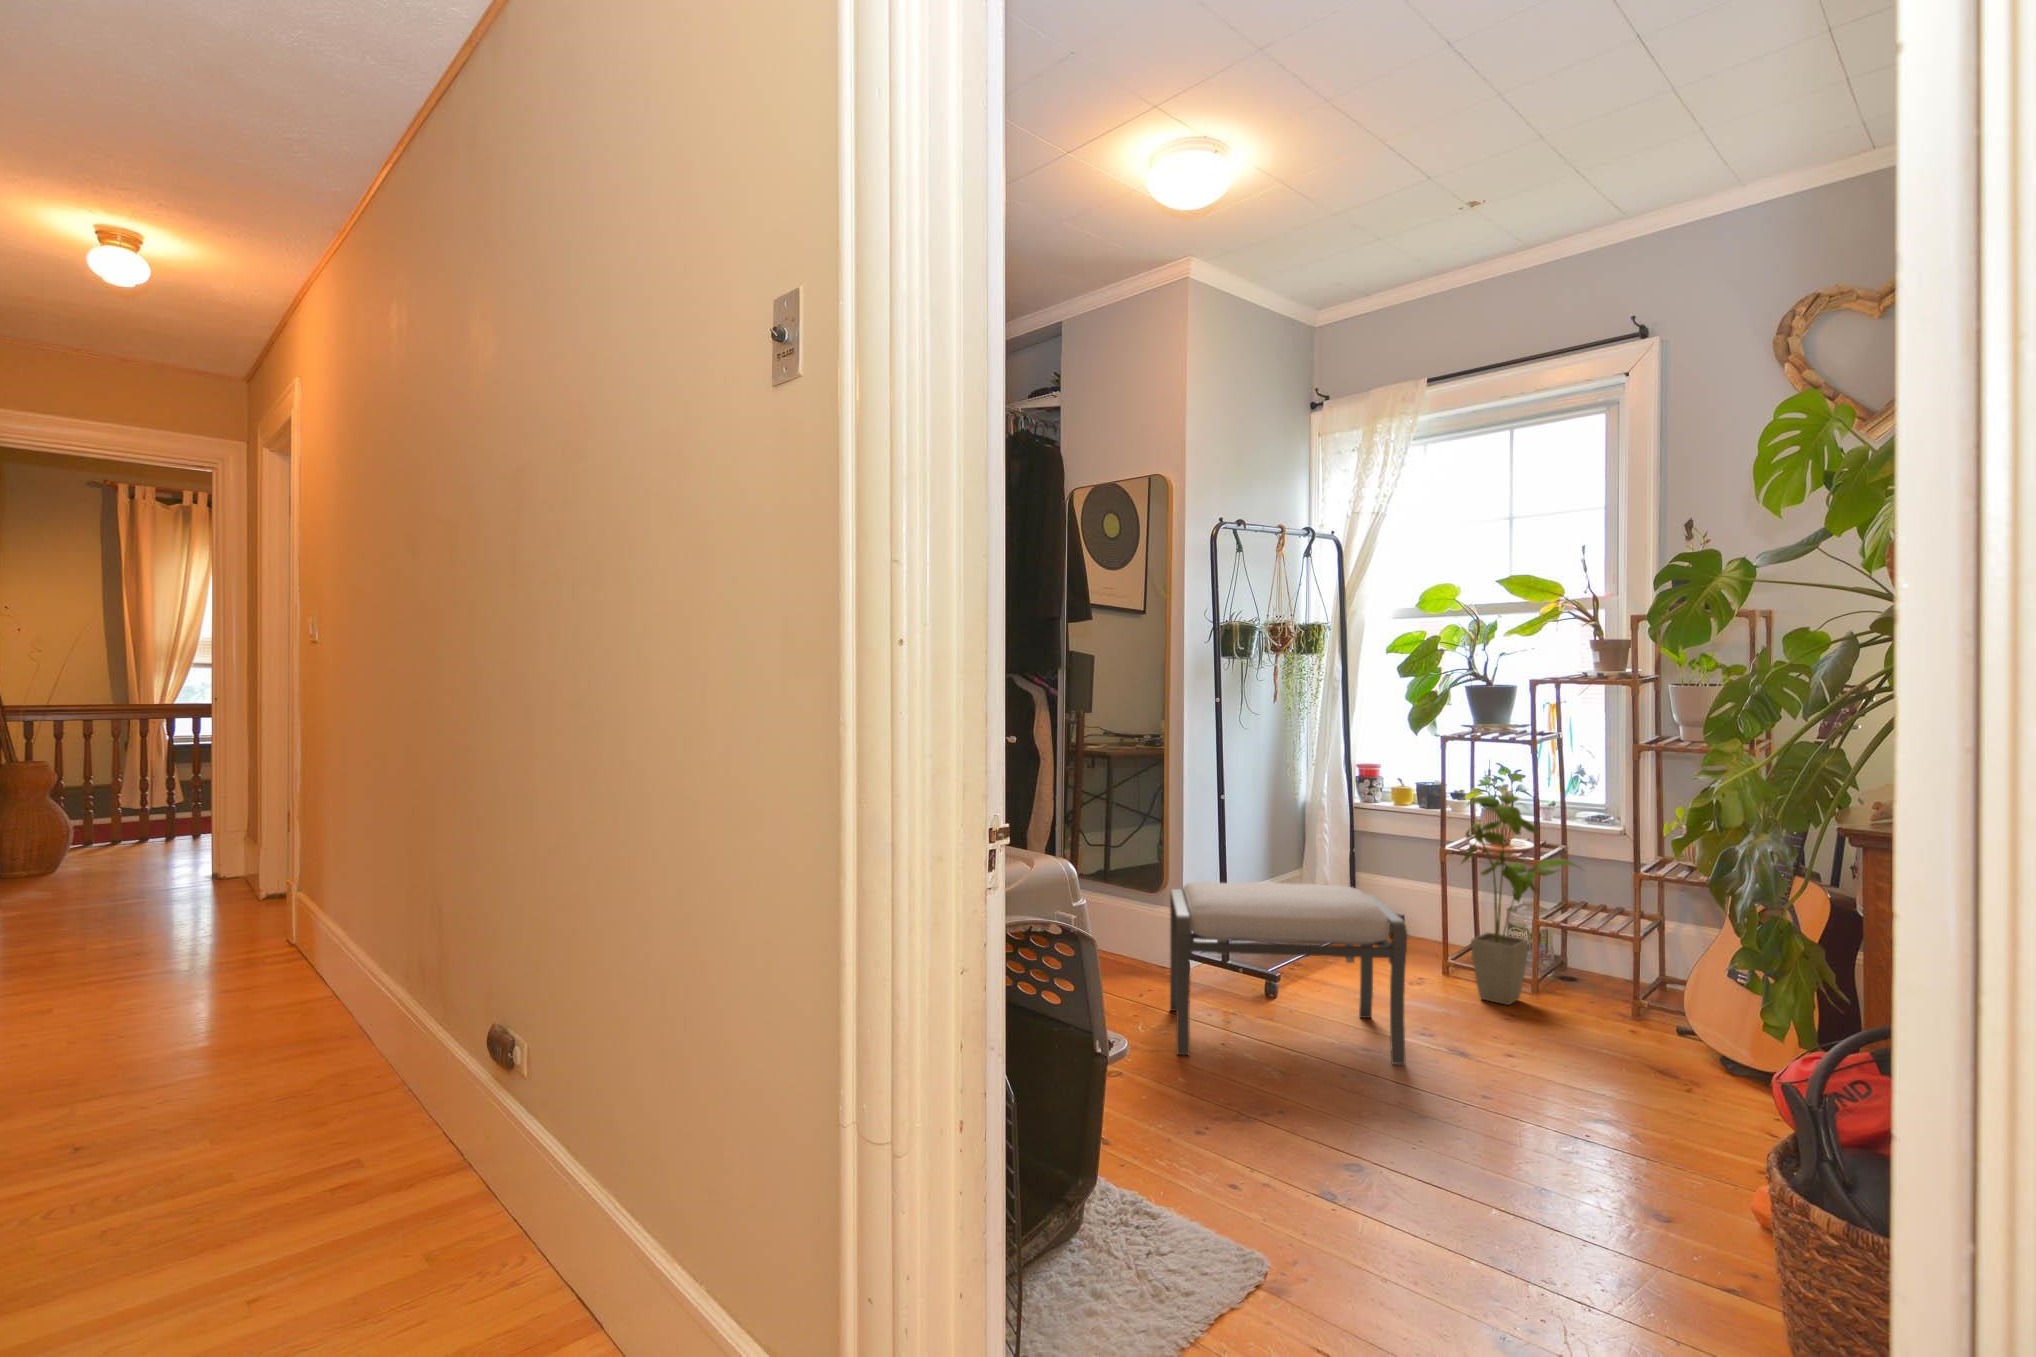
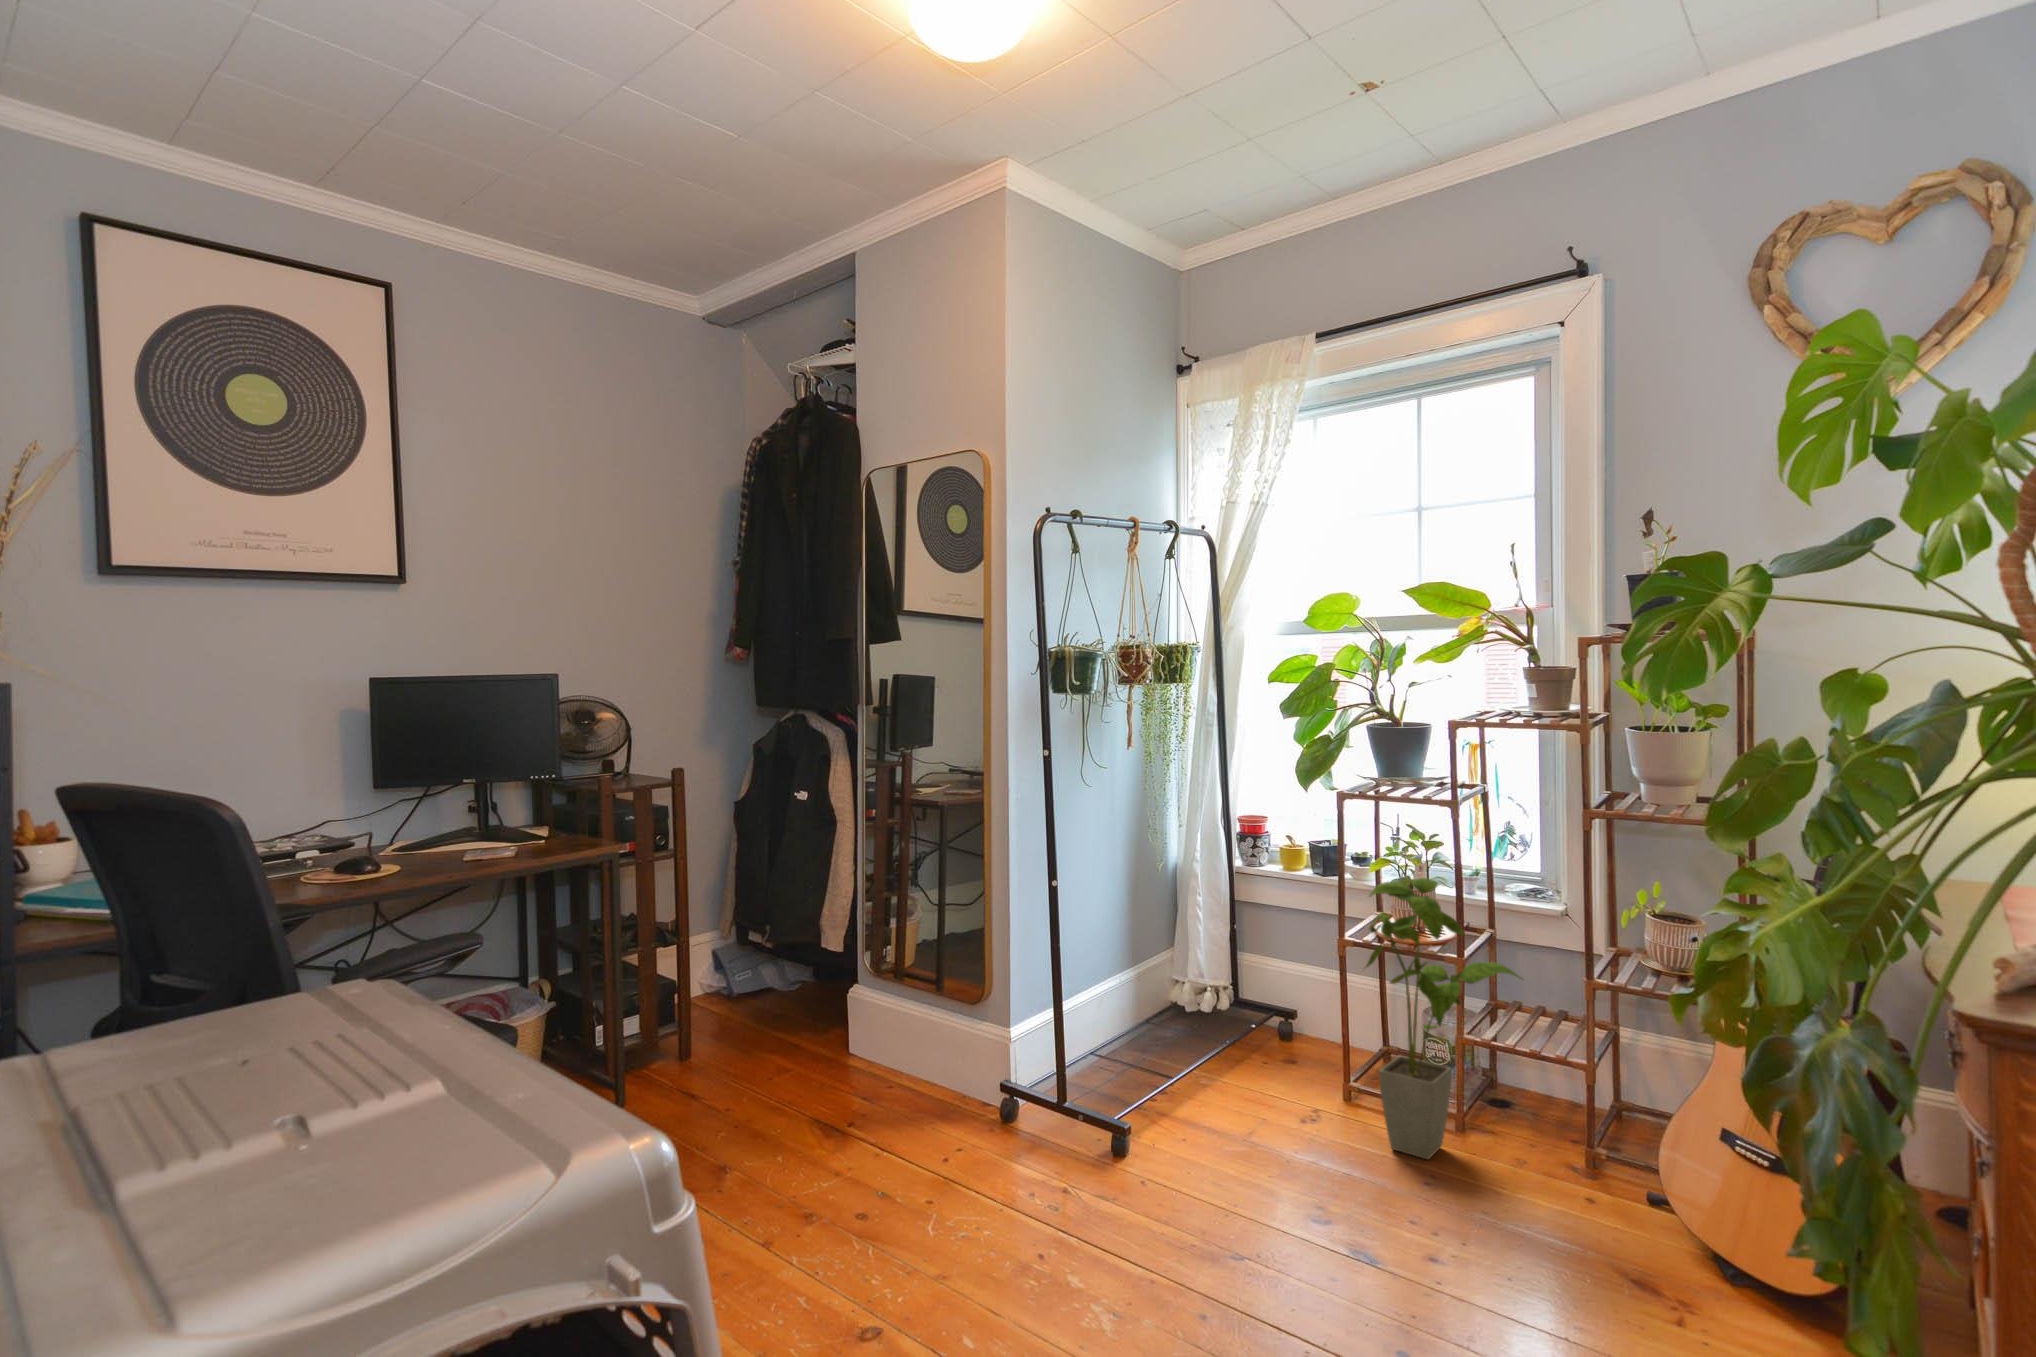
ottoman: present [1170,882,1407,1064] -> none [961,1019,1291,1301]

